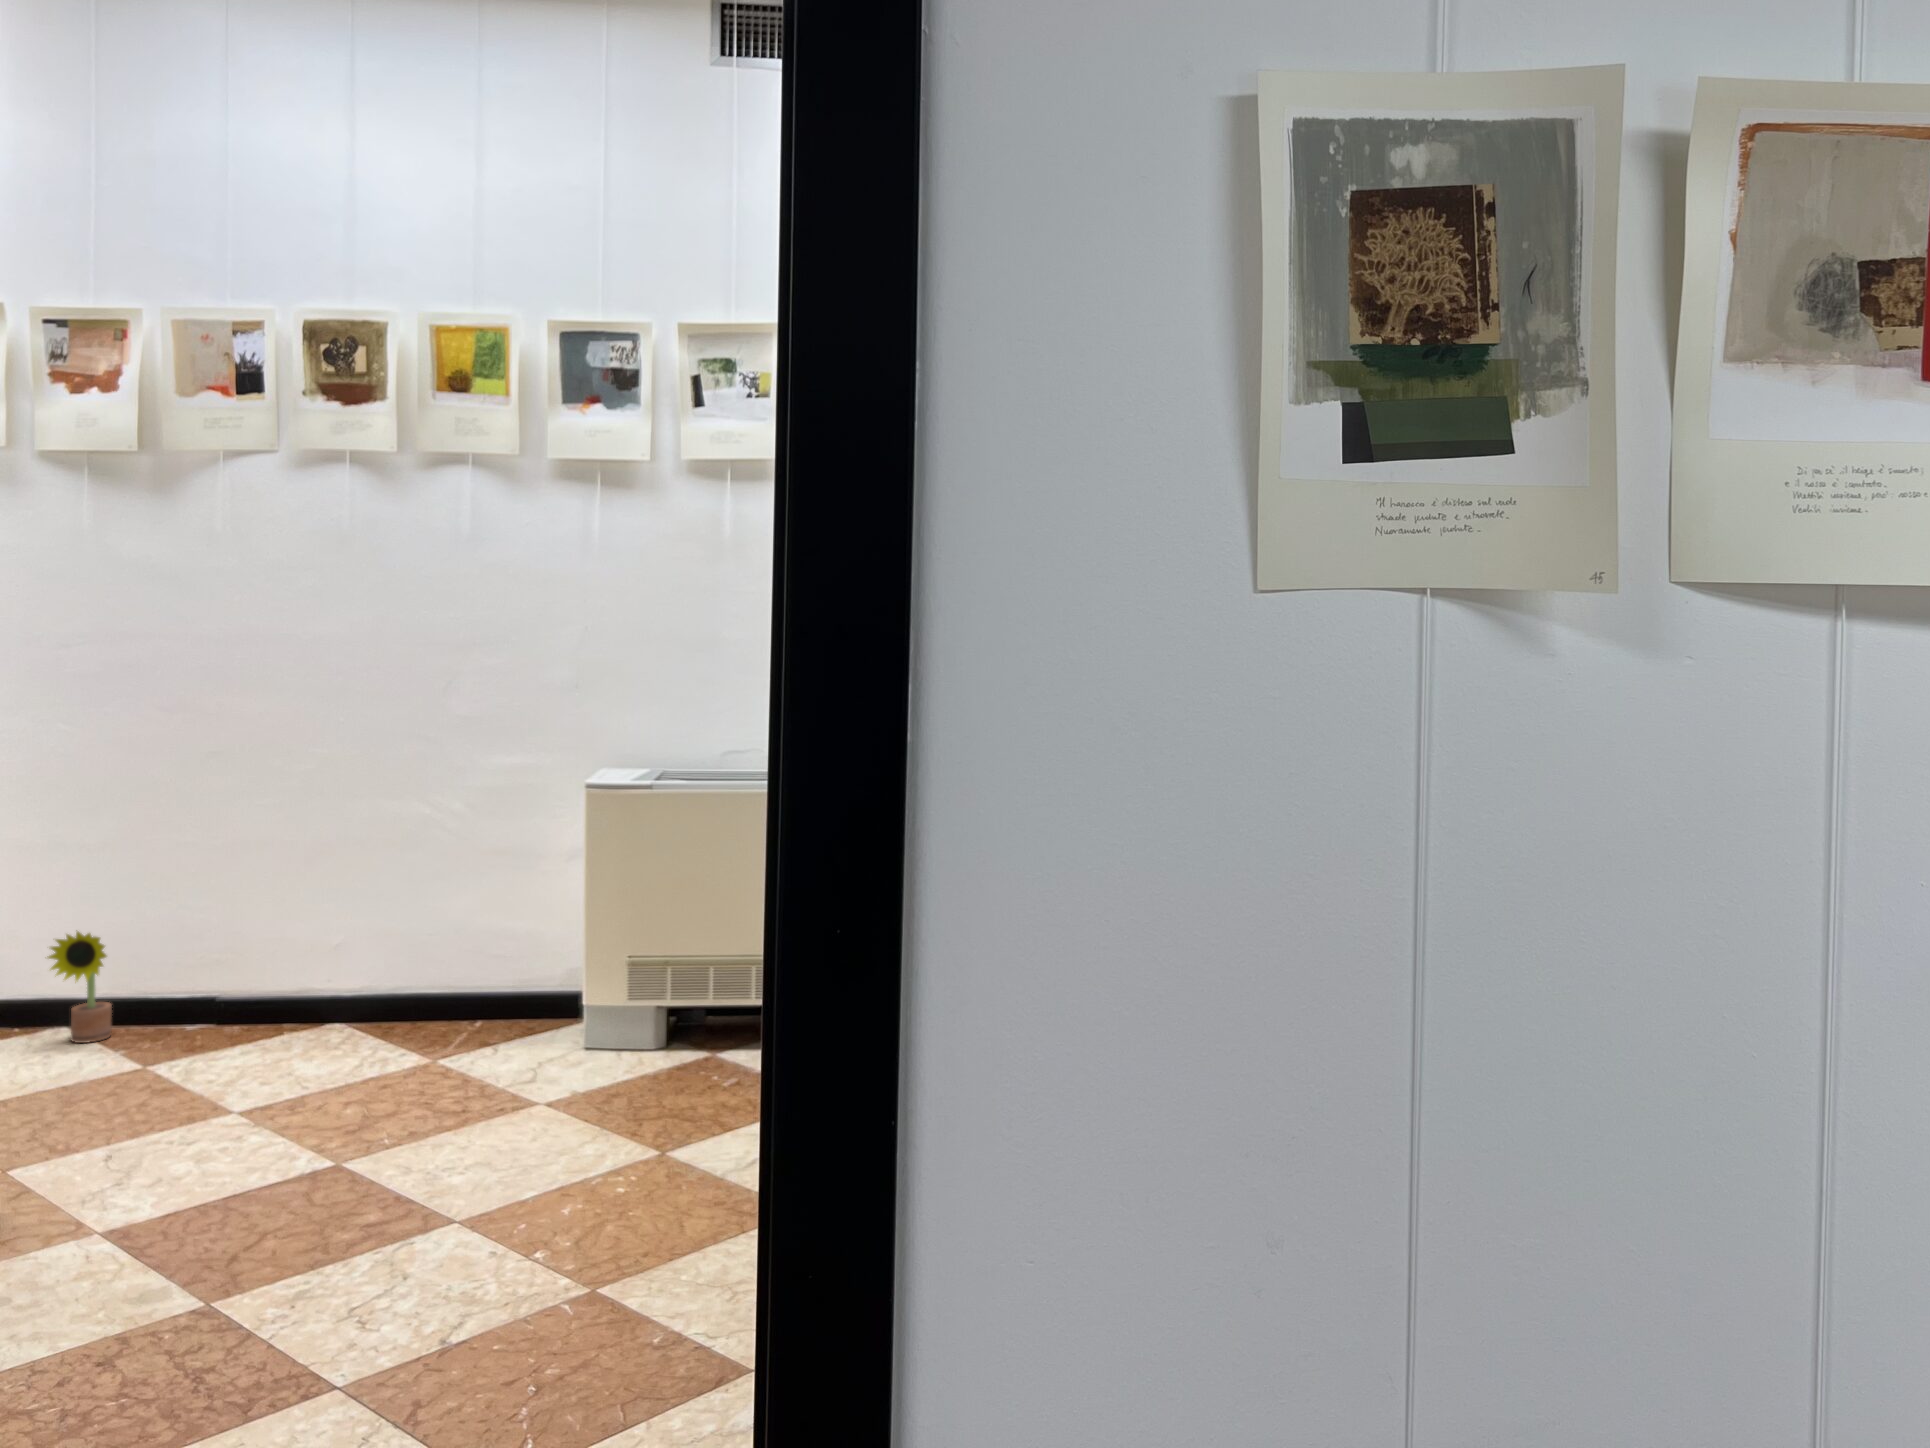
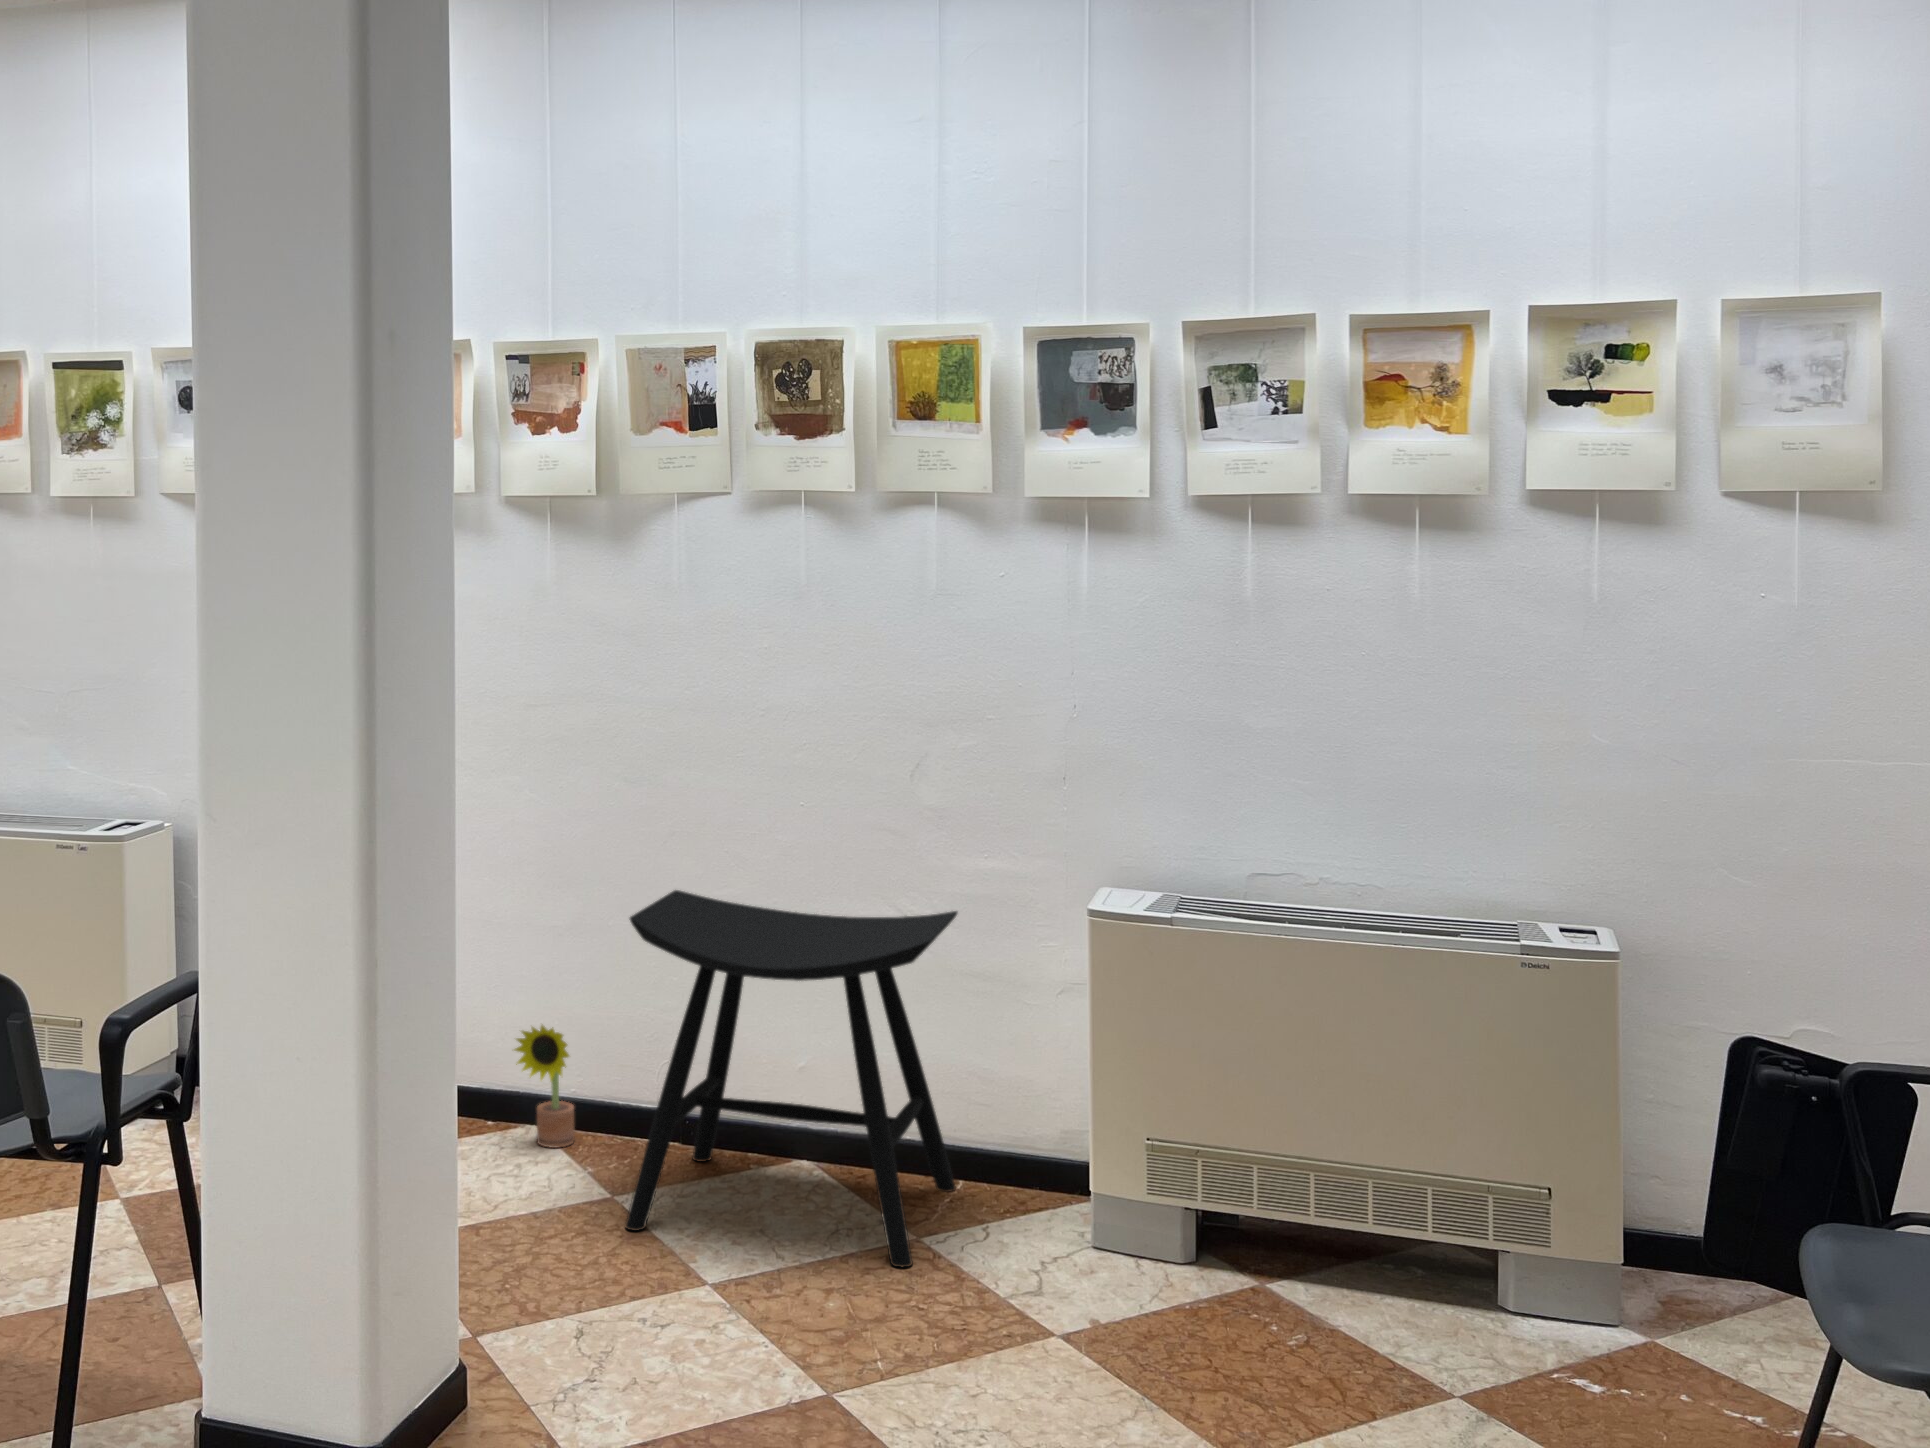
stool: none [164,794,484,1088] -> present [625,890,957,1267]

